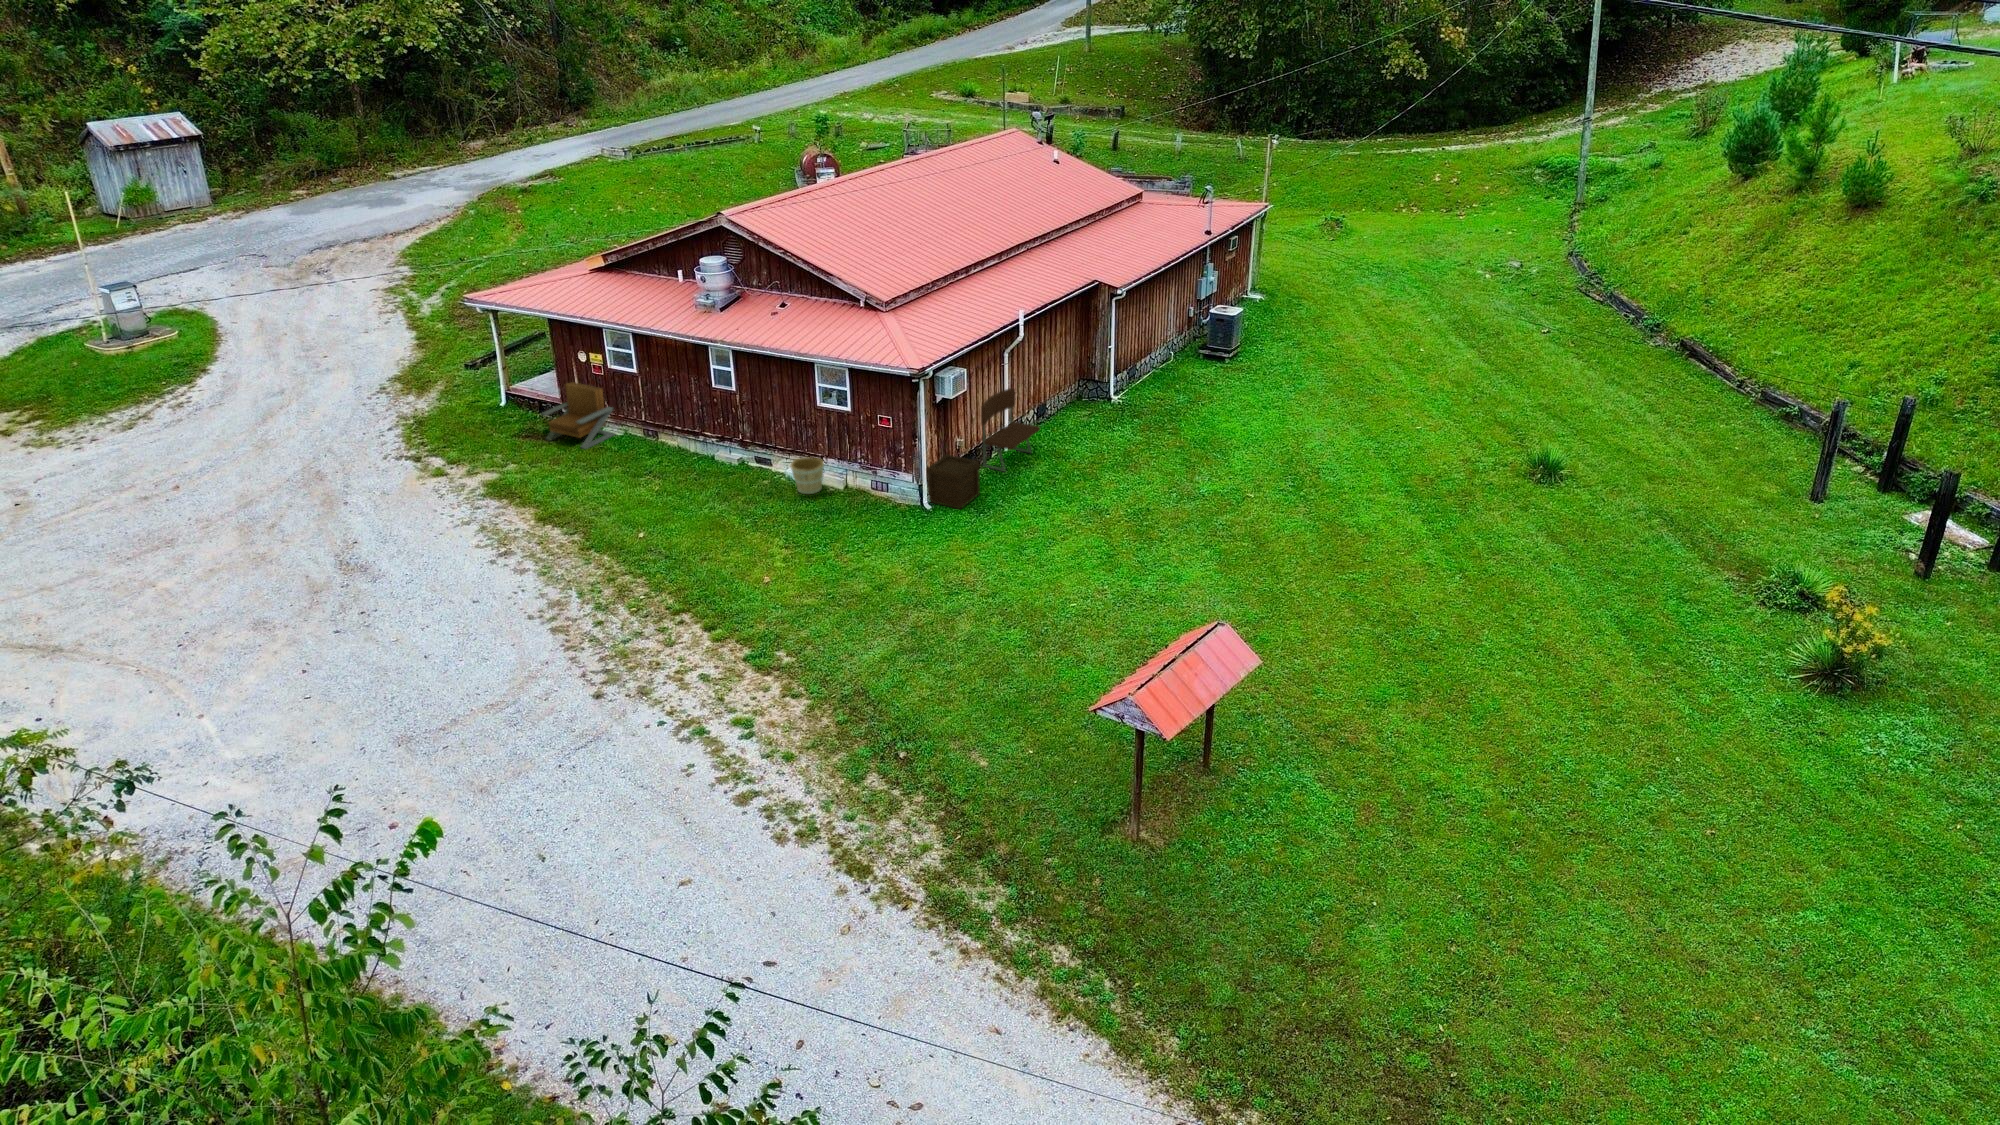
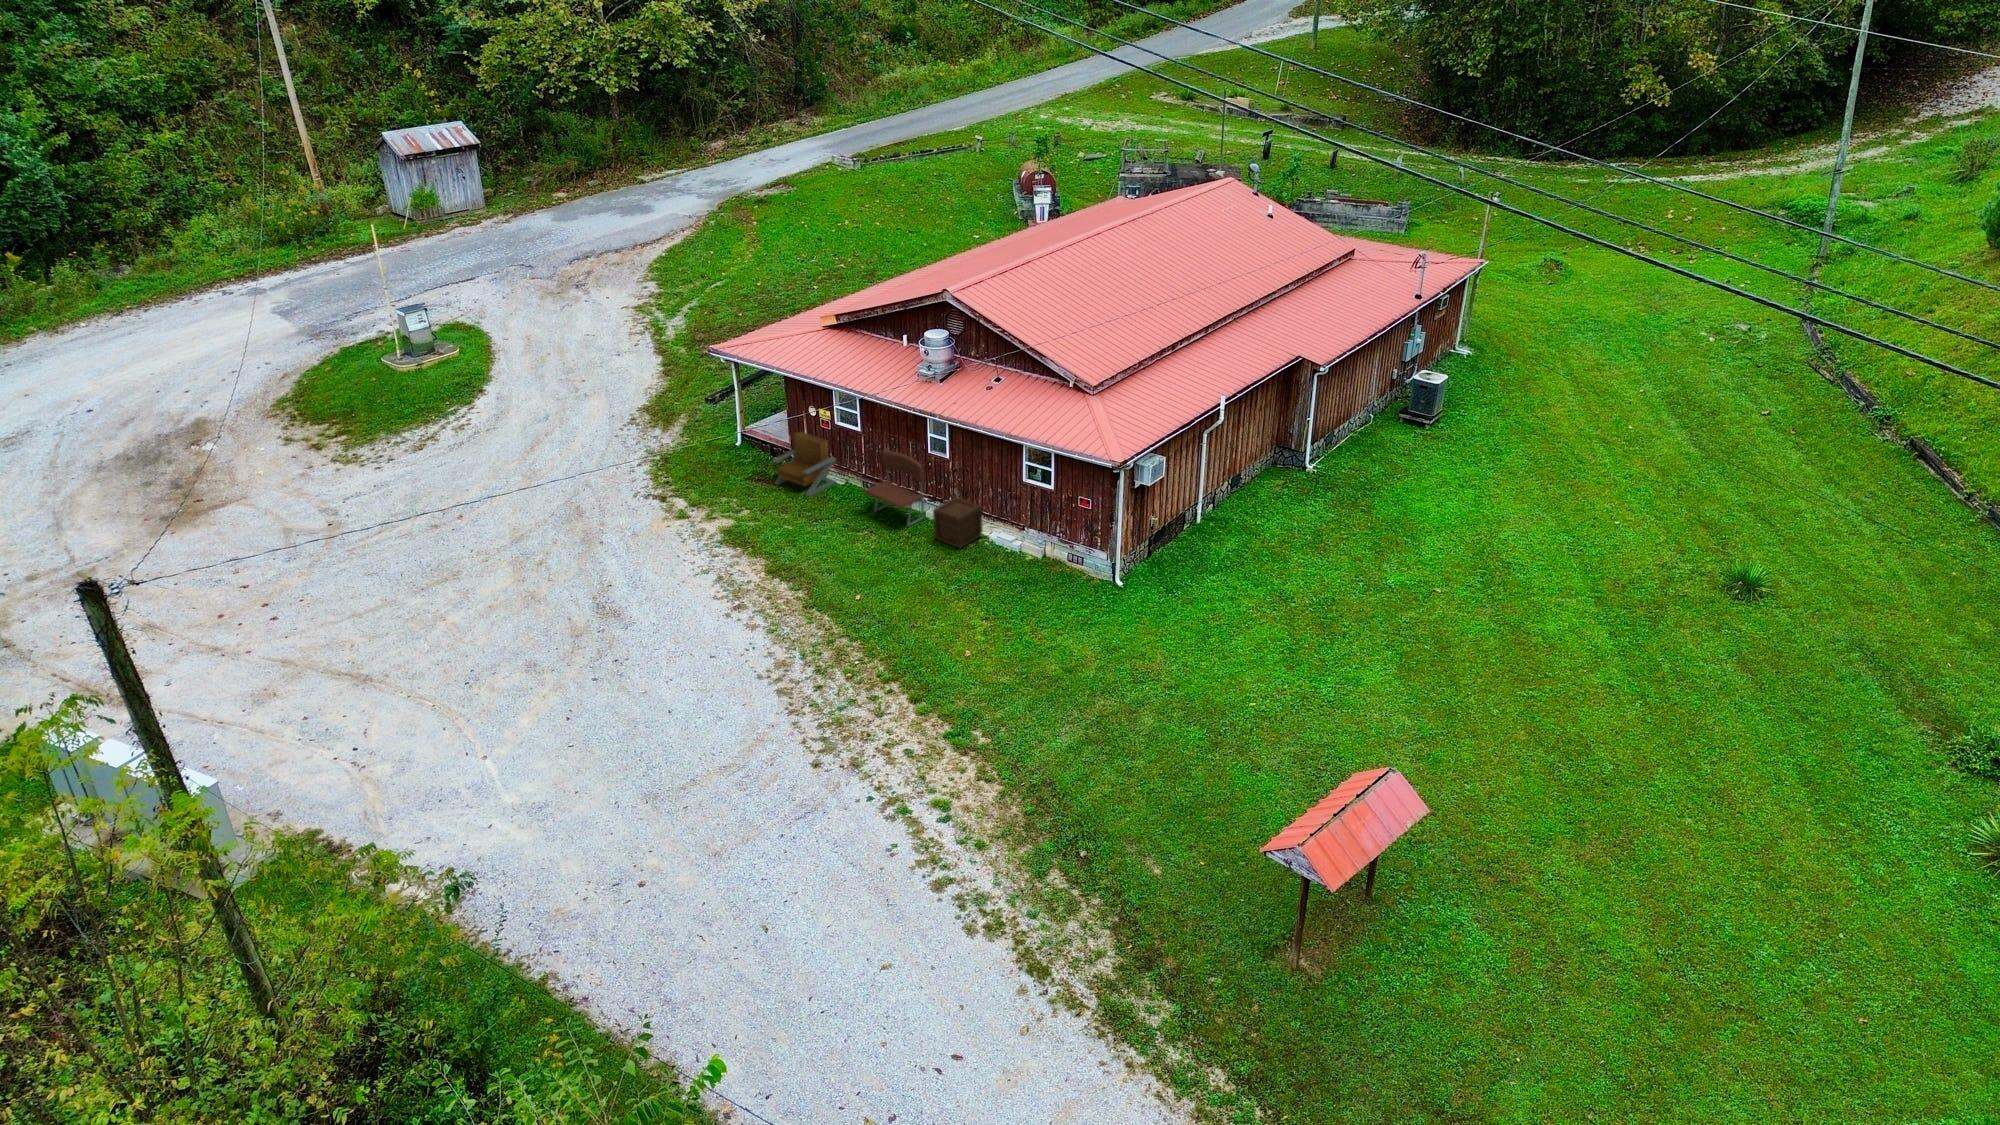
bench: present [981,388,1040,471] -> present [864,450,925,526]
wooden crate: present [926,454,980,509] -> present [933,497,983,548]
wooden bucket: present [790,458,825,494] -> none [996,527,1028,563]

